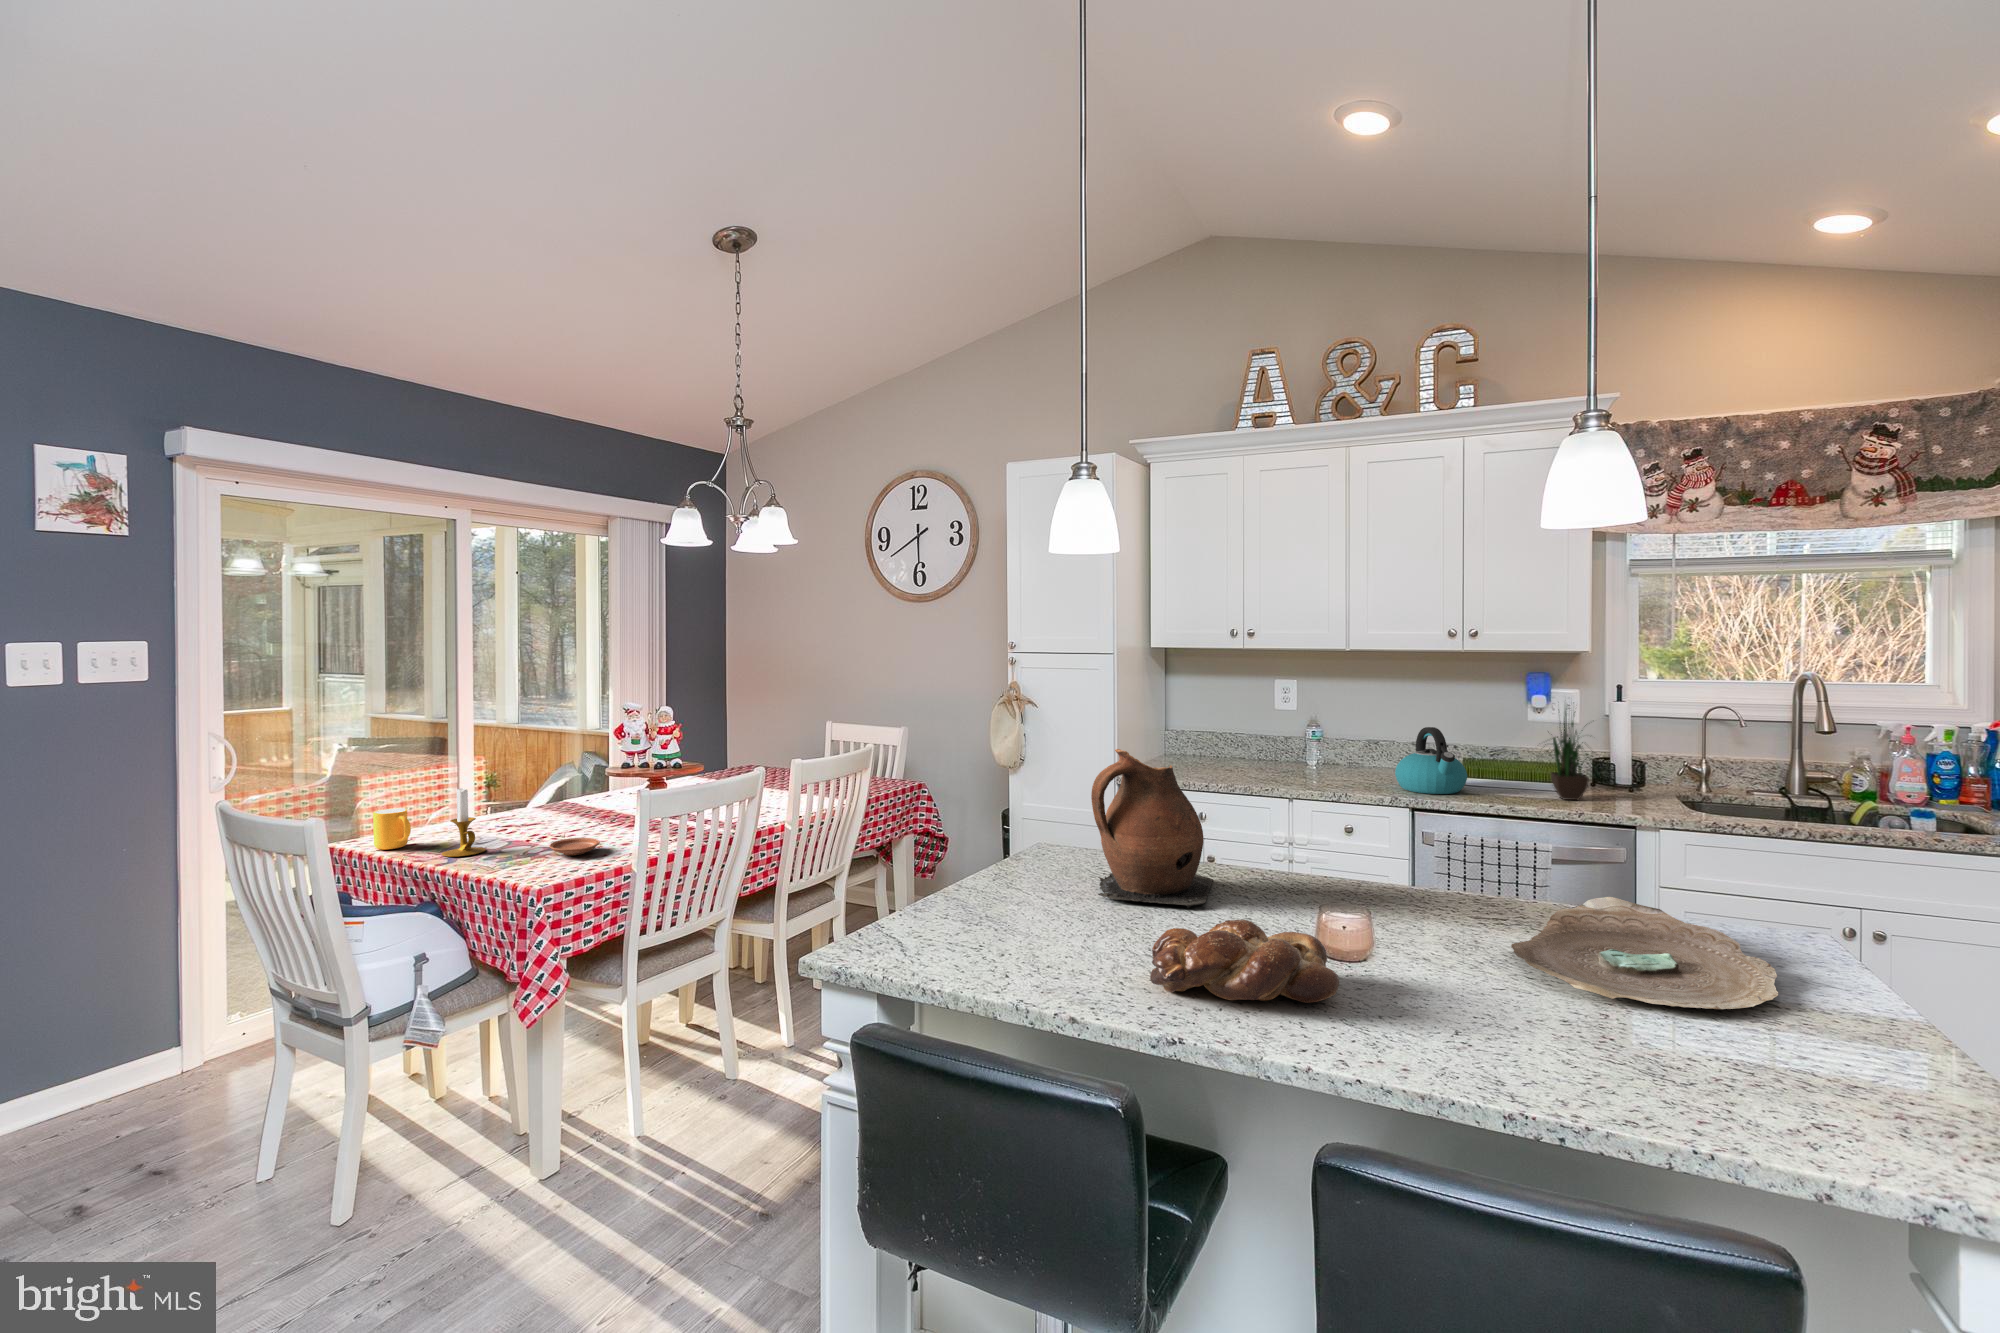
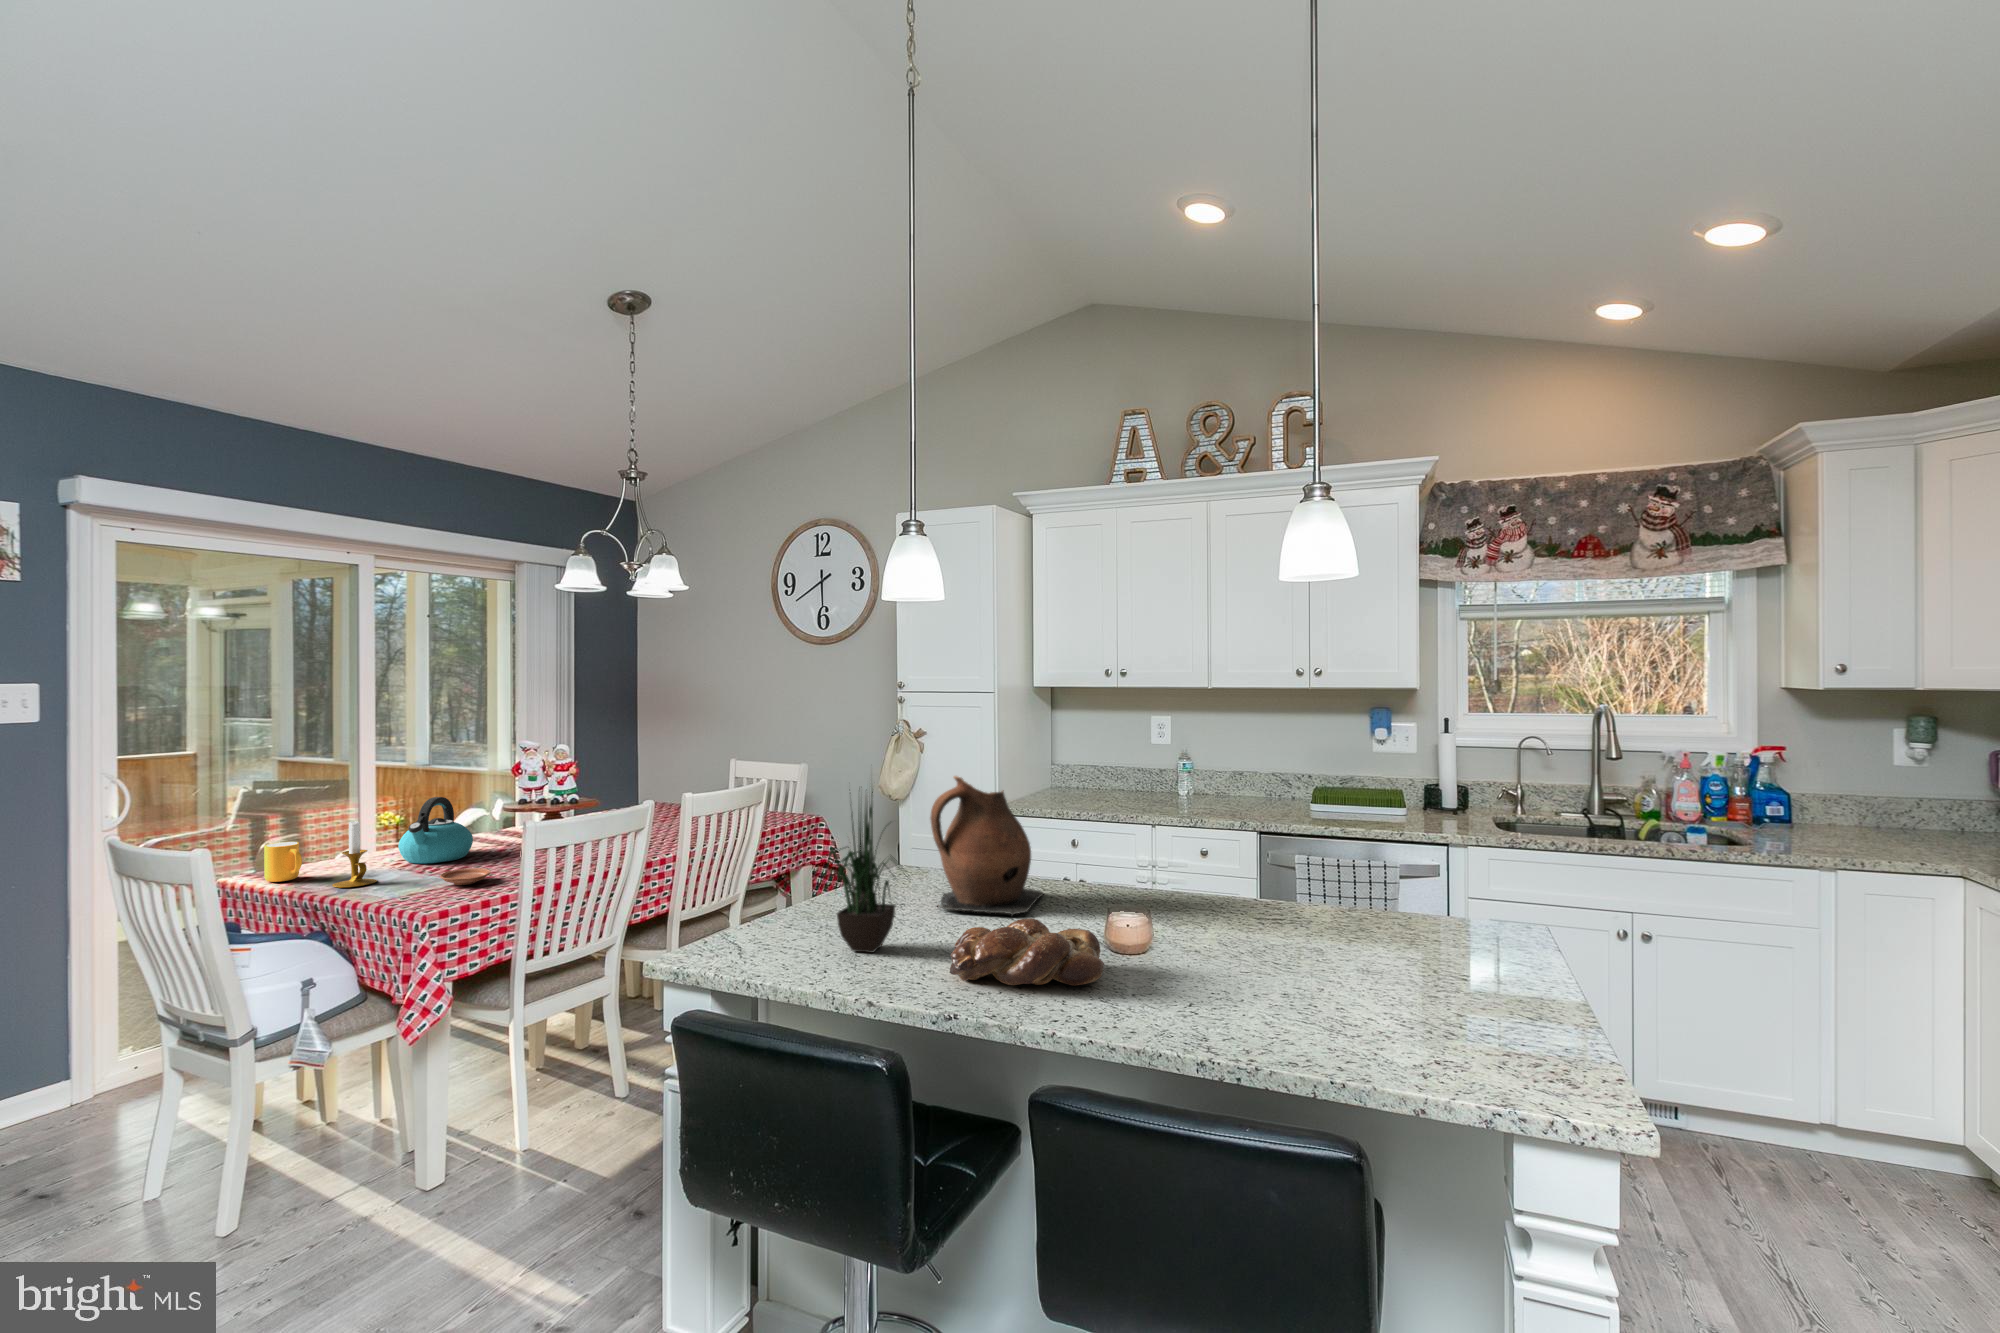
potted plant: present [1545,710,1592,800] -> present [827,791,899,953]
kettle: present [1395,727,1467,794] -> present [398,797,473,863]
decorative bowl: present [1511,897,1778,1009] -> none [1268,899,1472,983]

